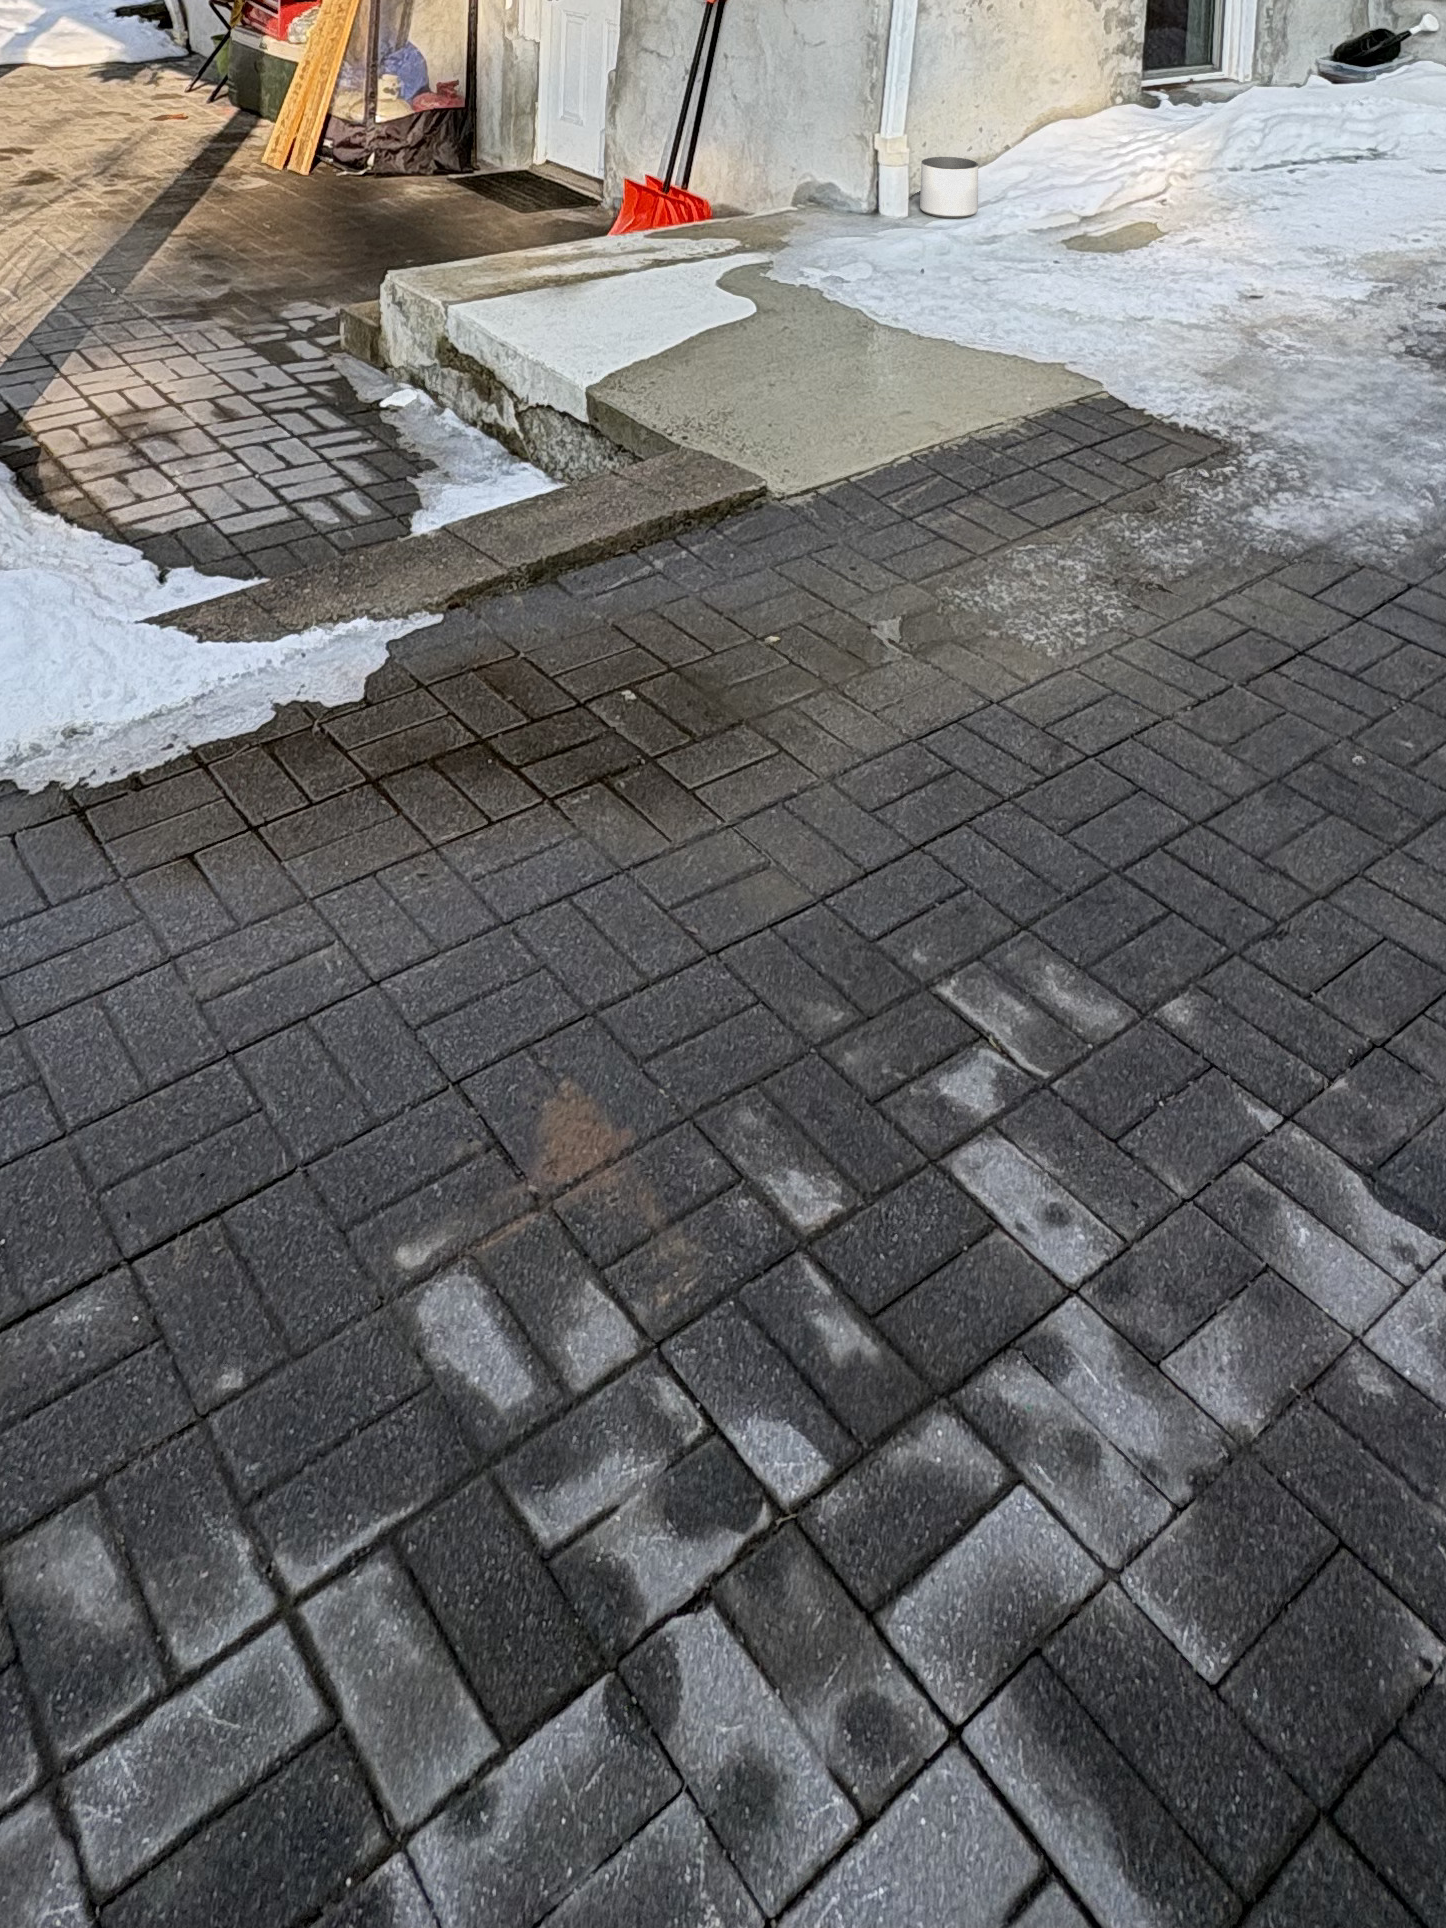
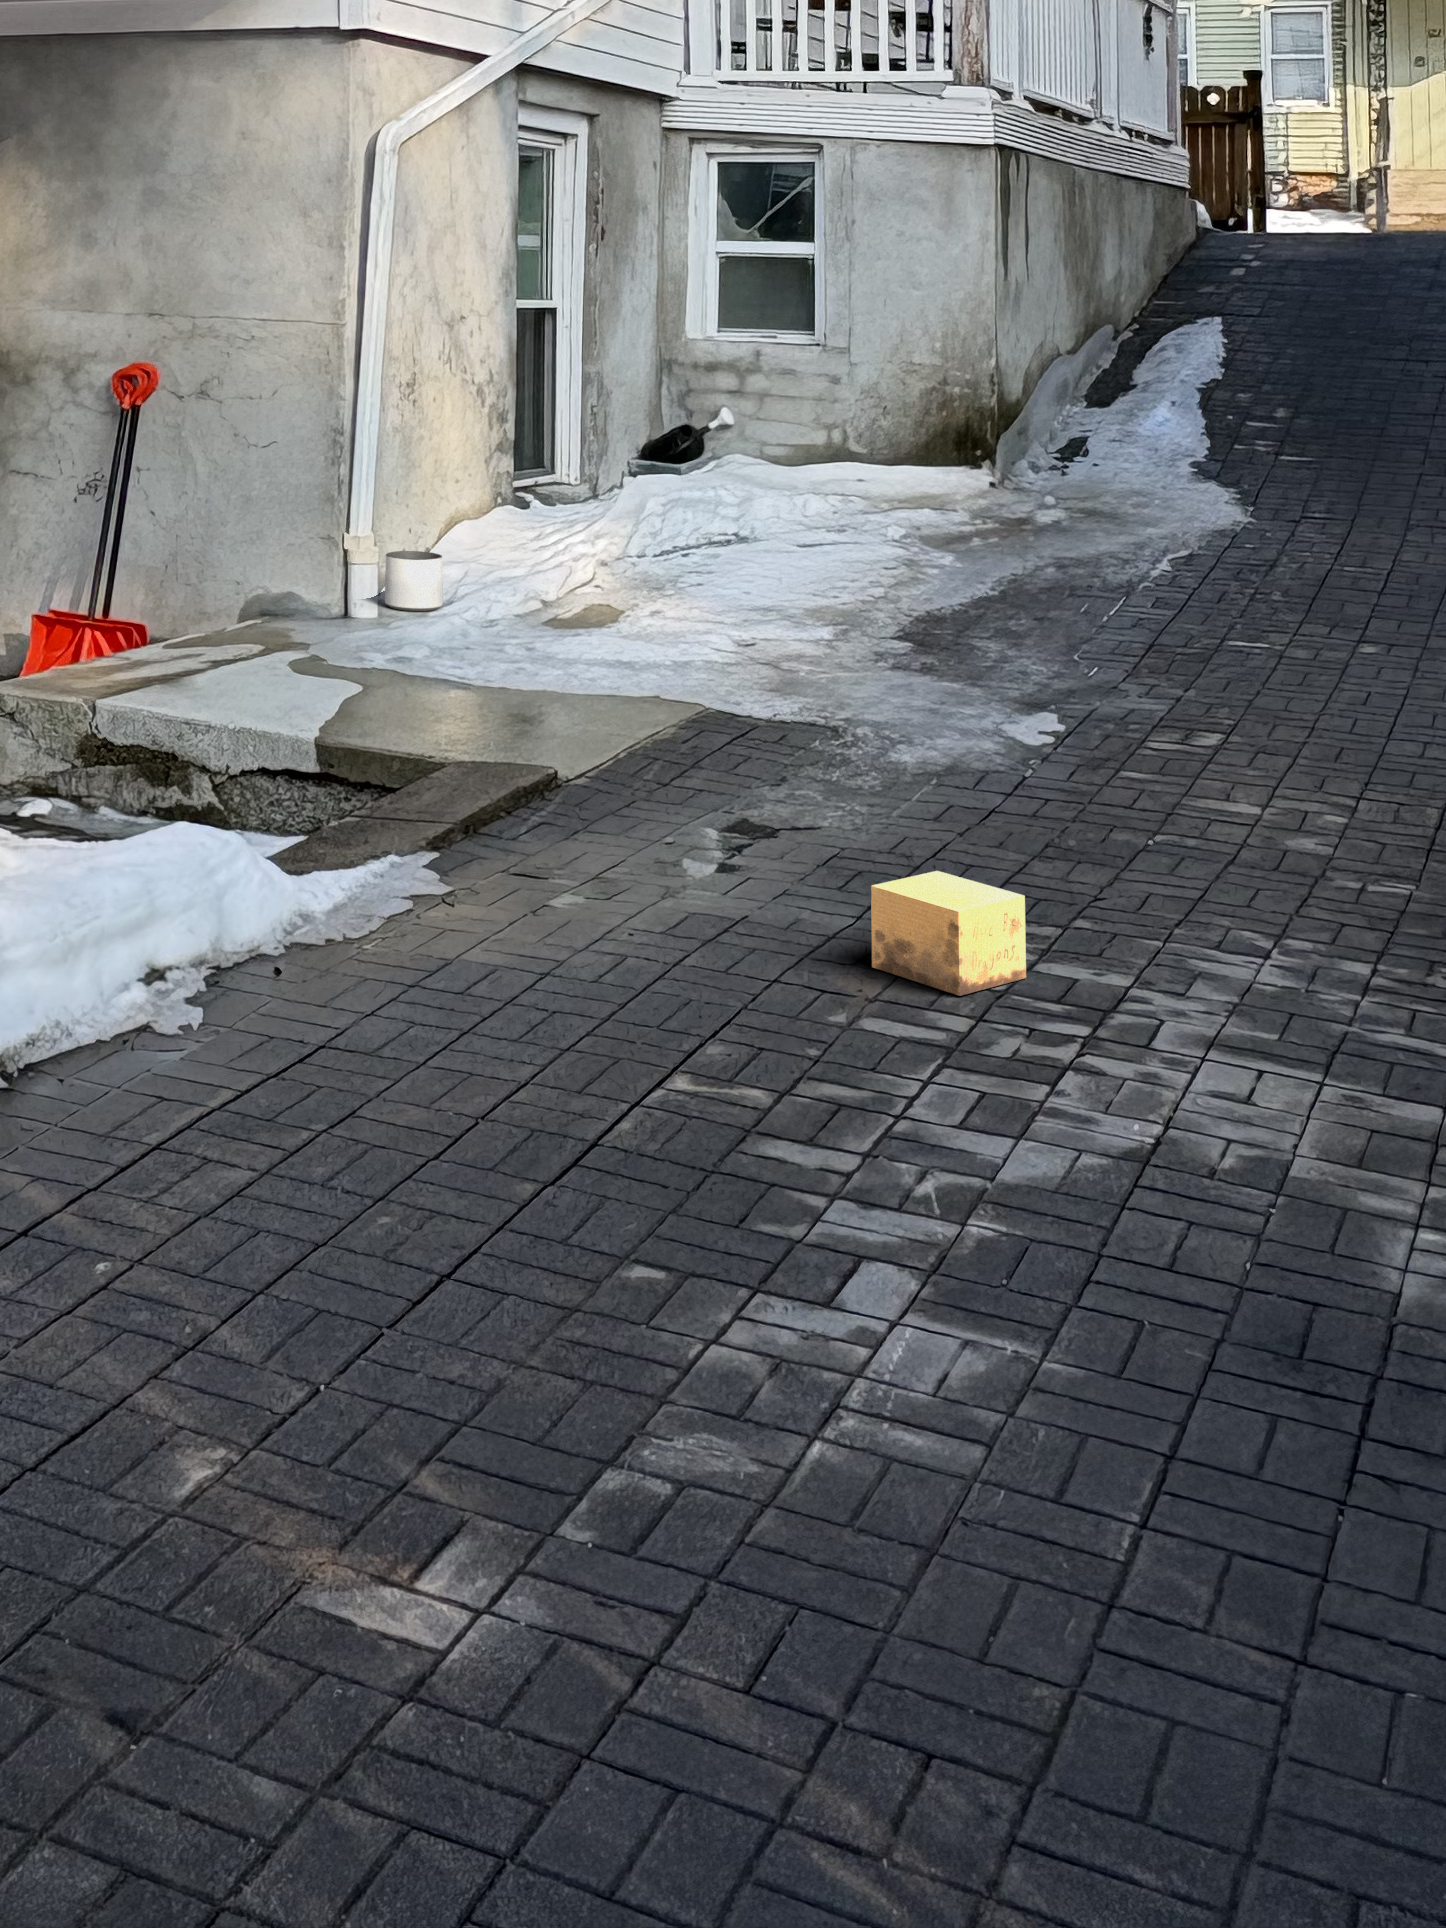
cardboard box: none [767,794,977,1032] -> present [871,871,1026,996]

